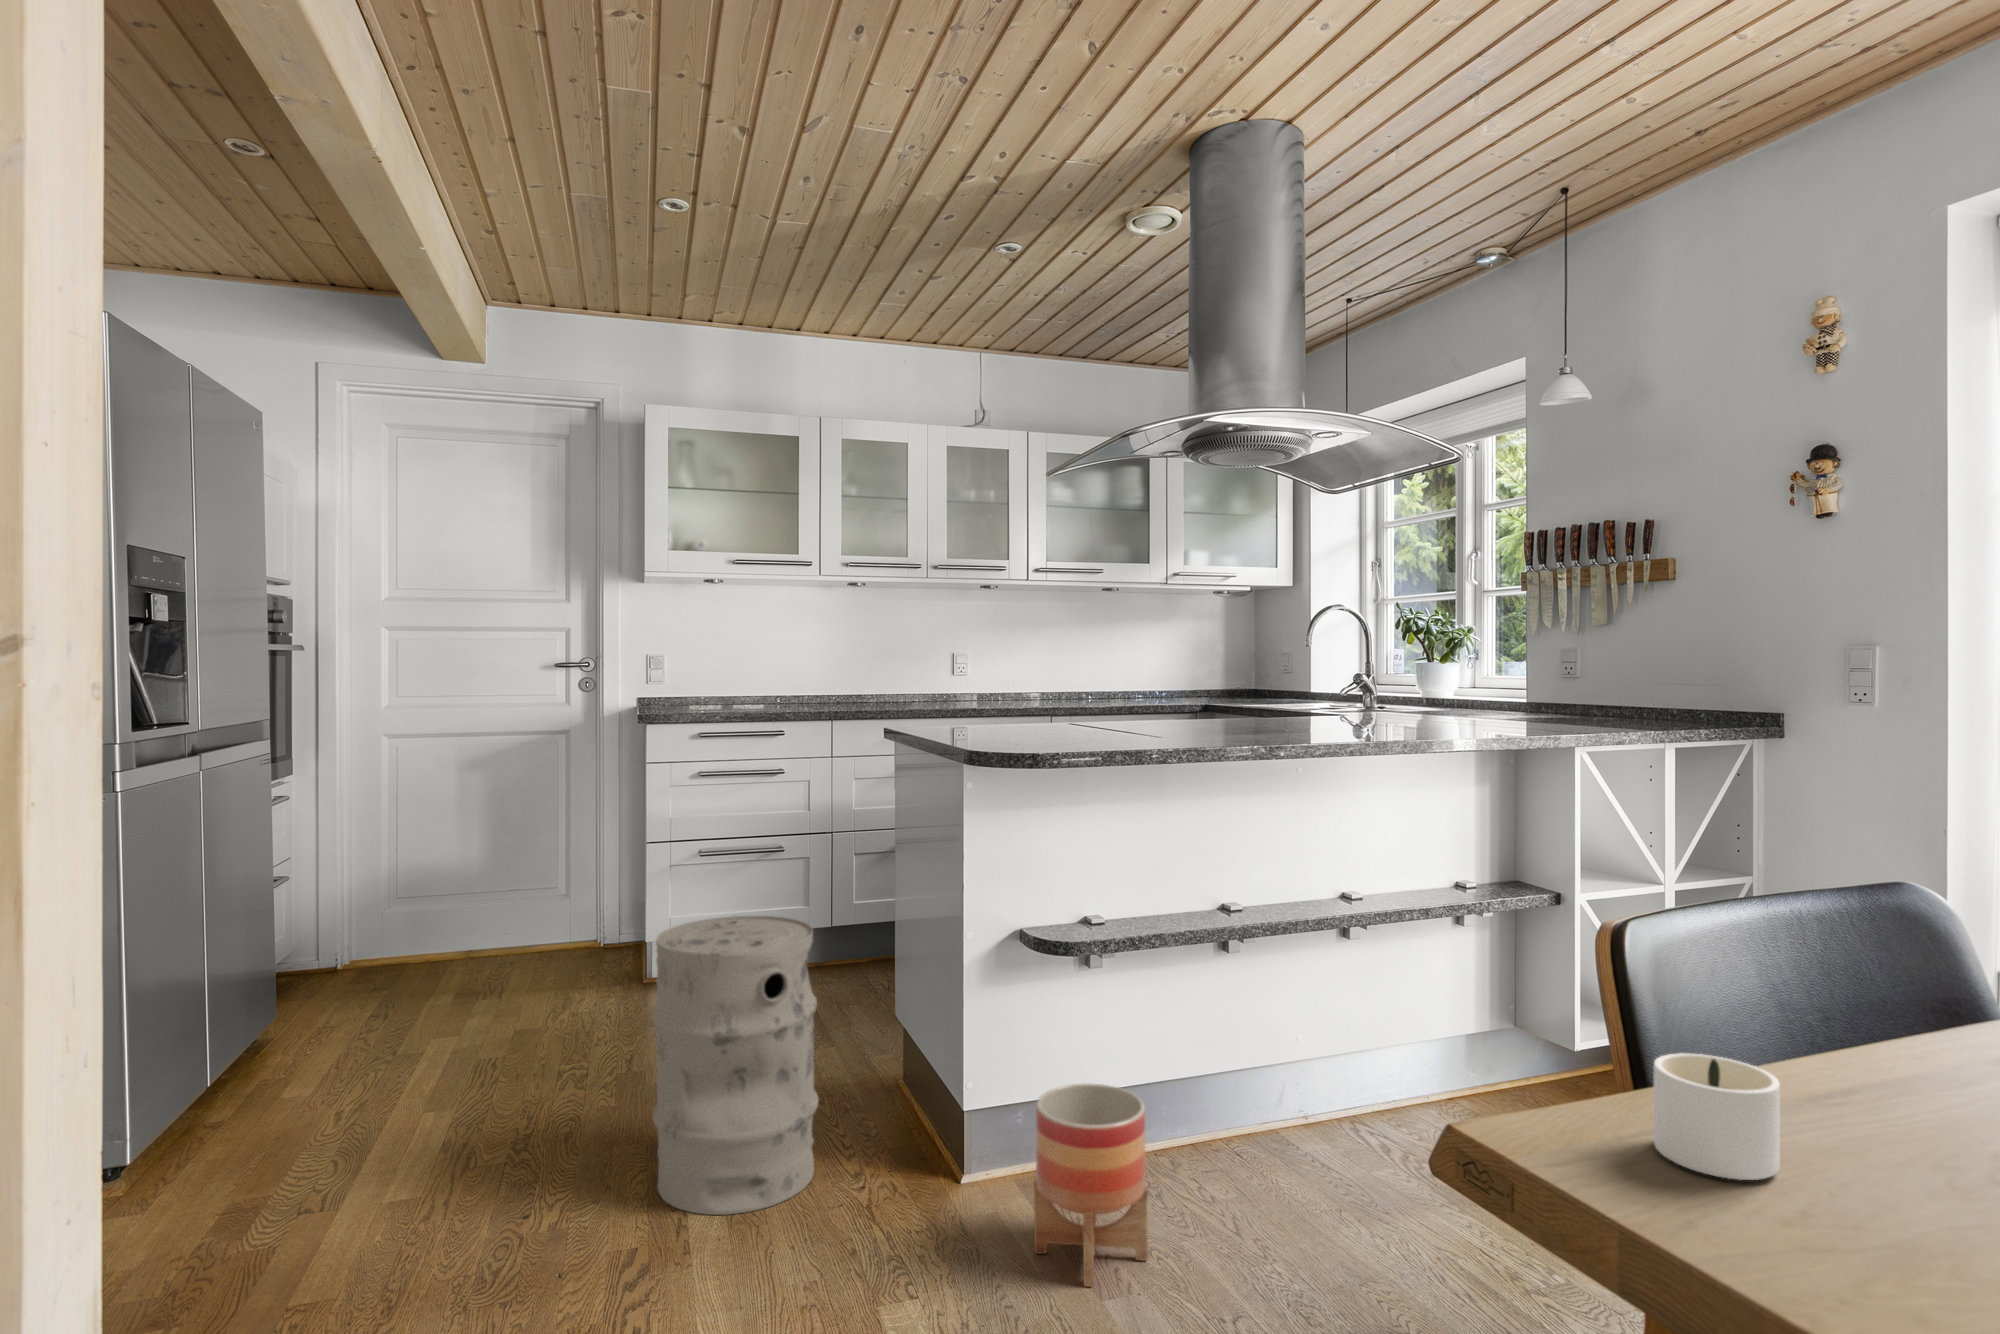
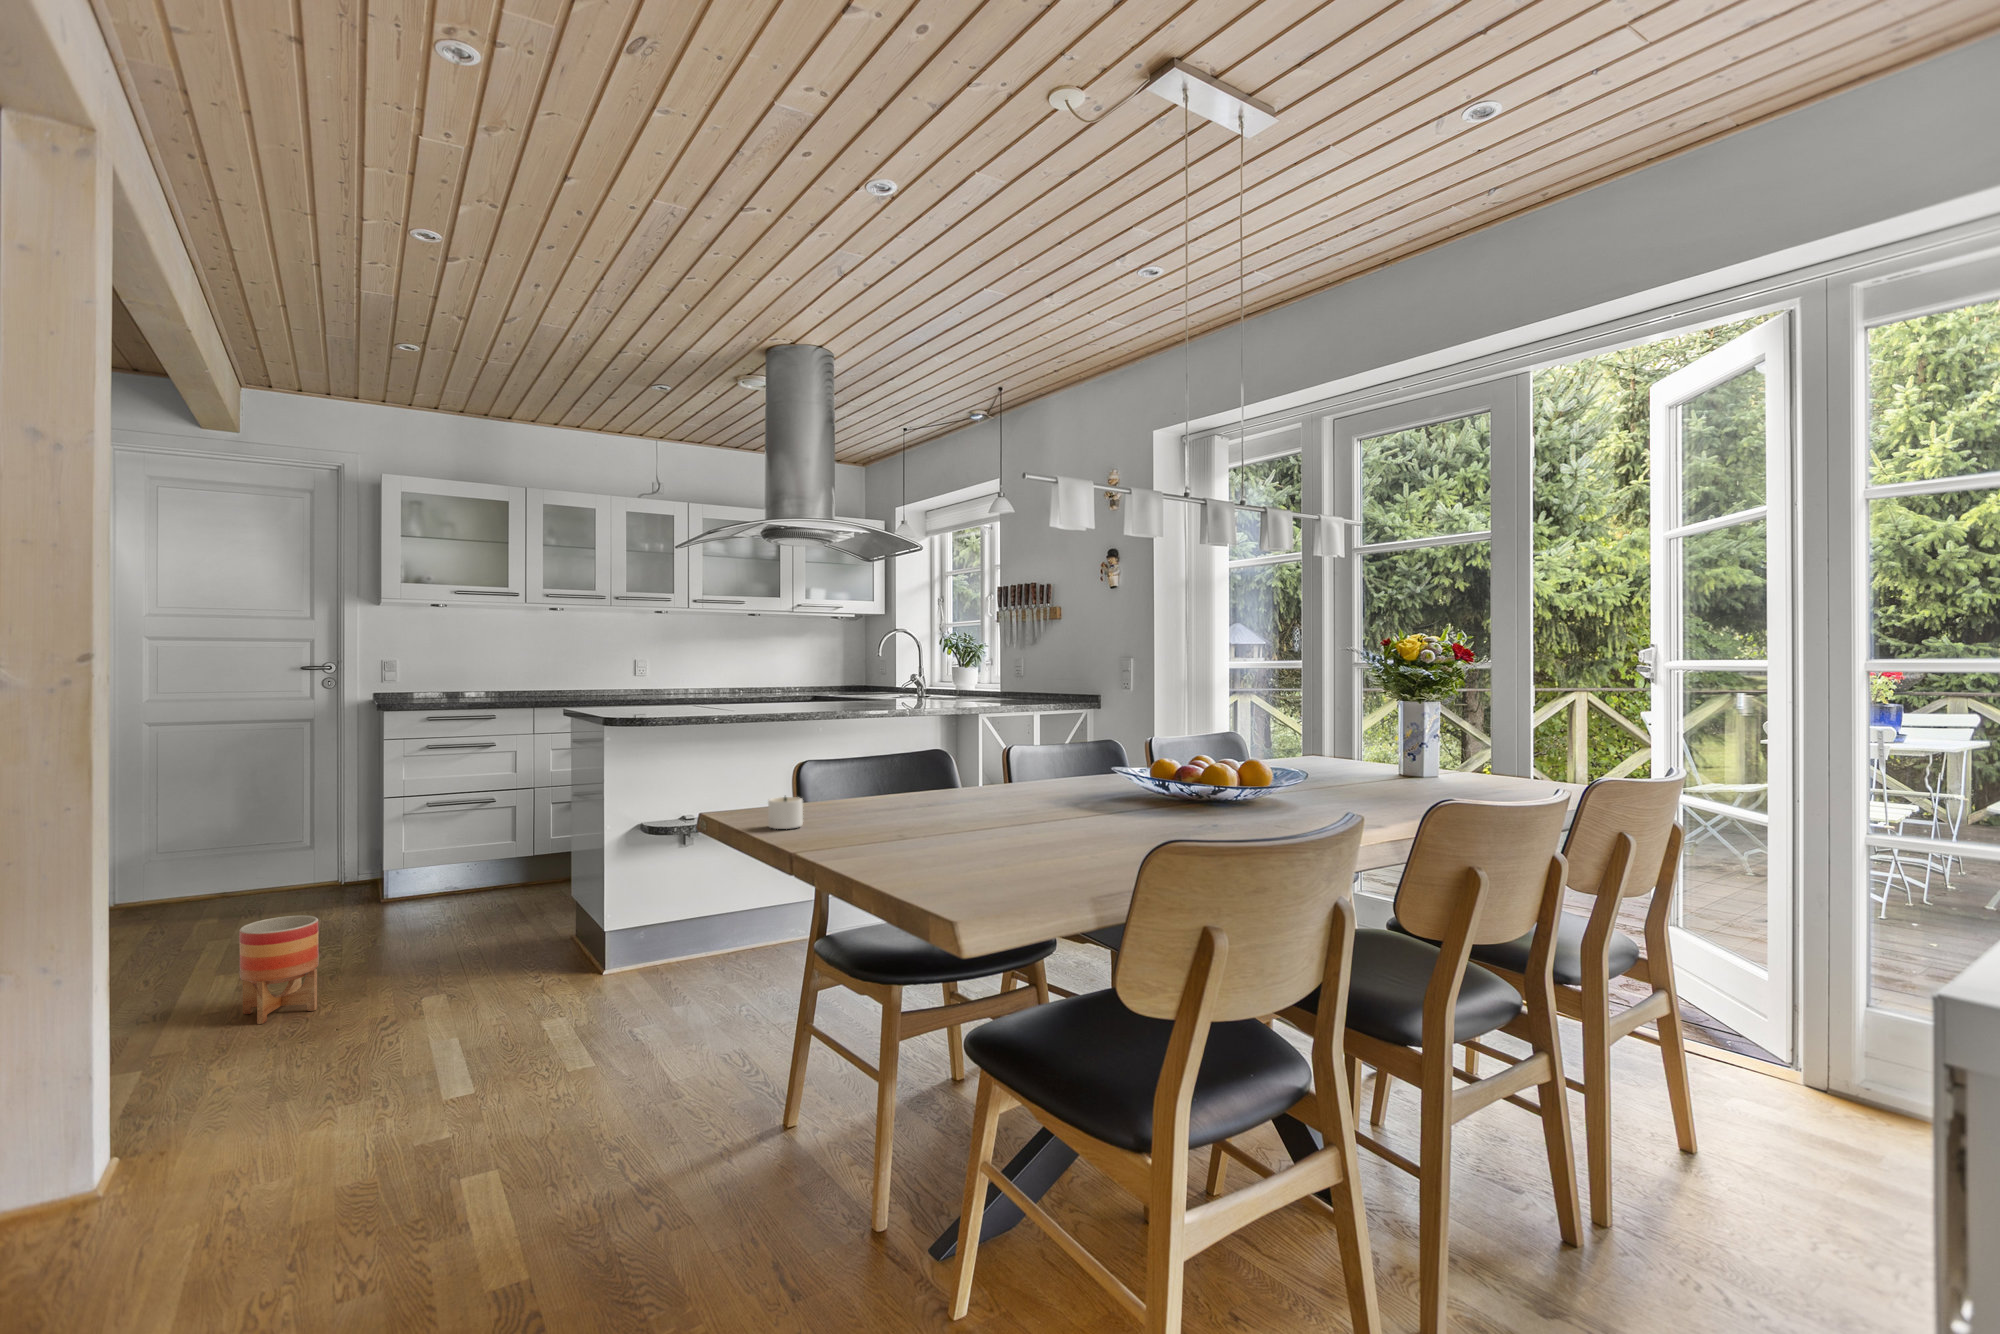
trash can: present [652,916,819,1215] -> none [393,827,507,1003]
planter: present [1034,1084,1148,1287] -> present [239,916,319,1024]

